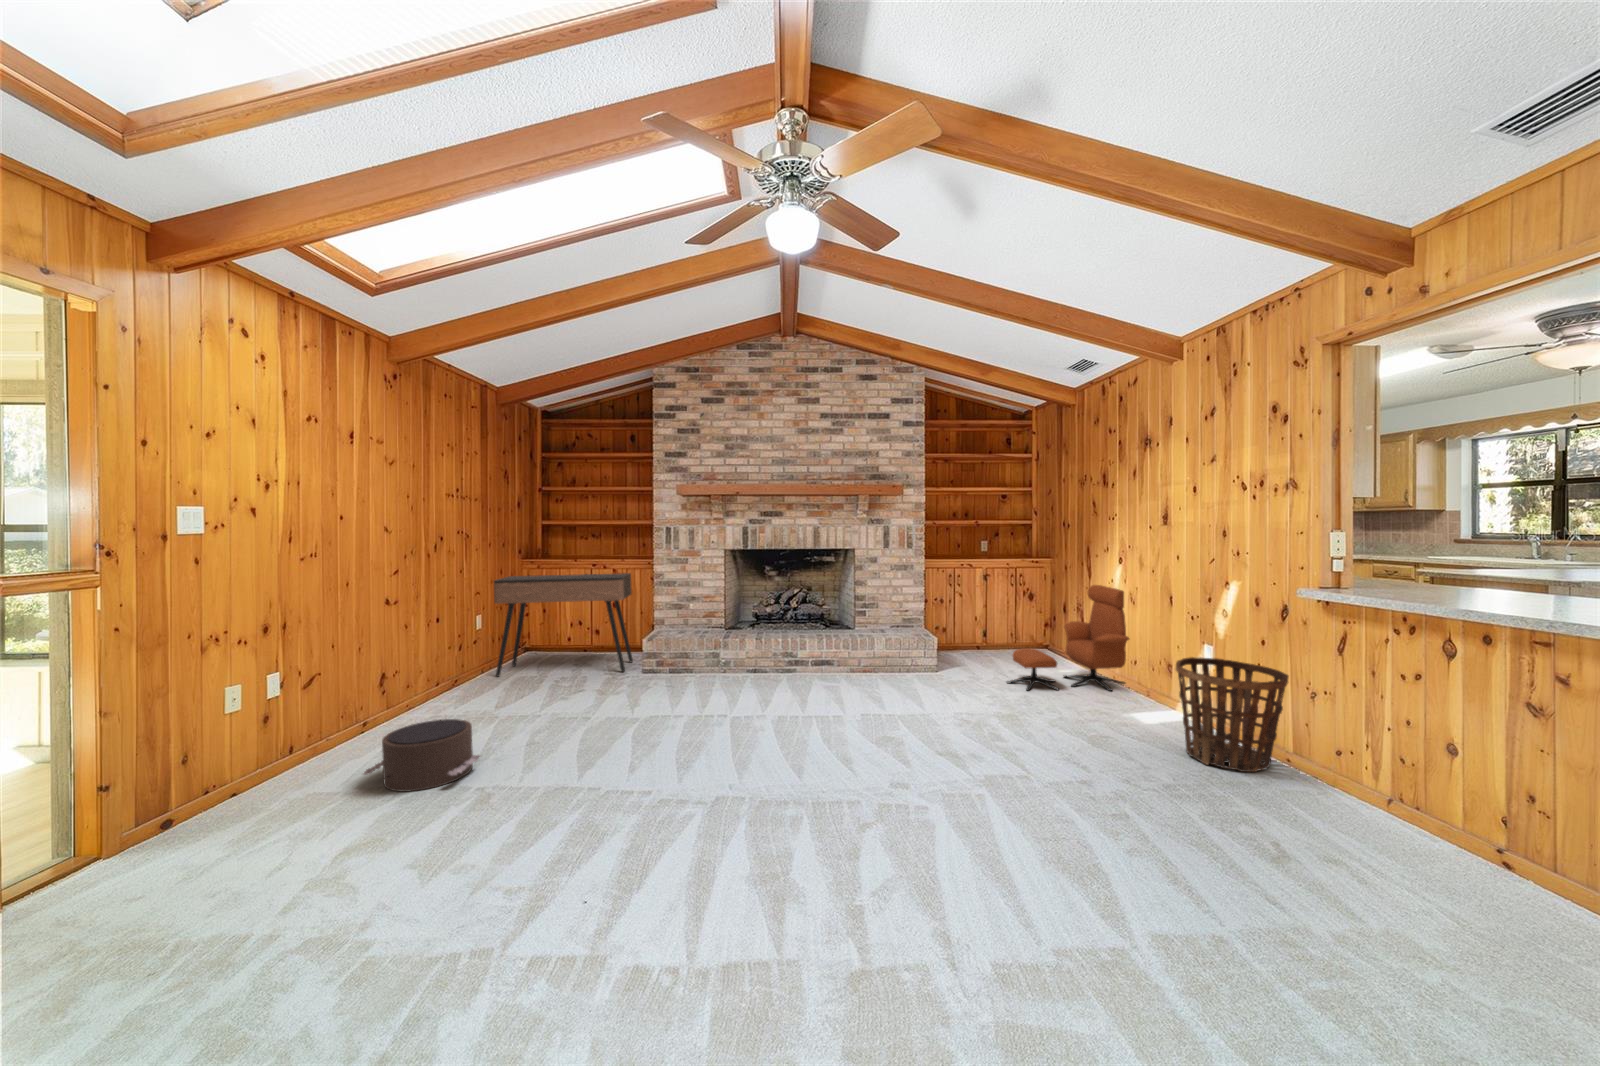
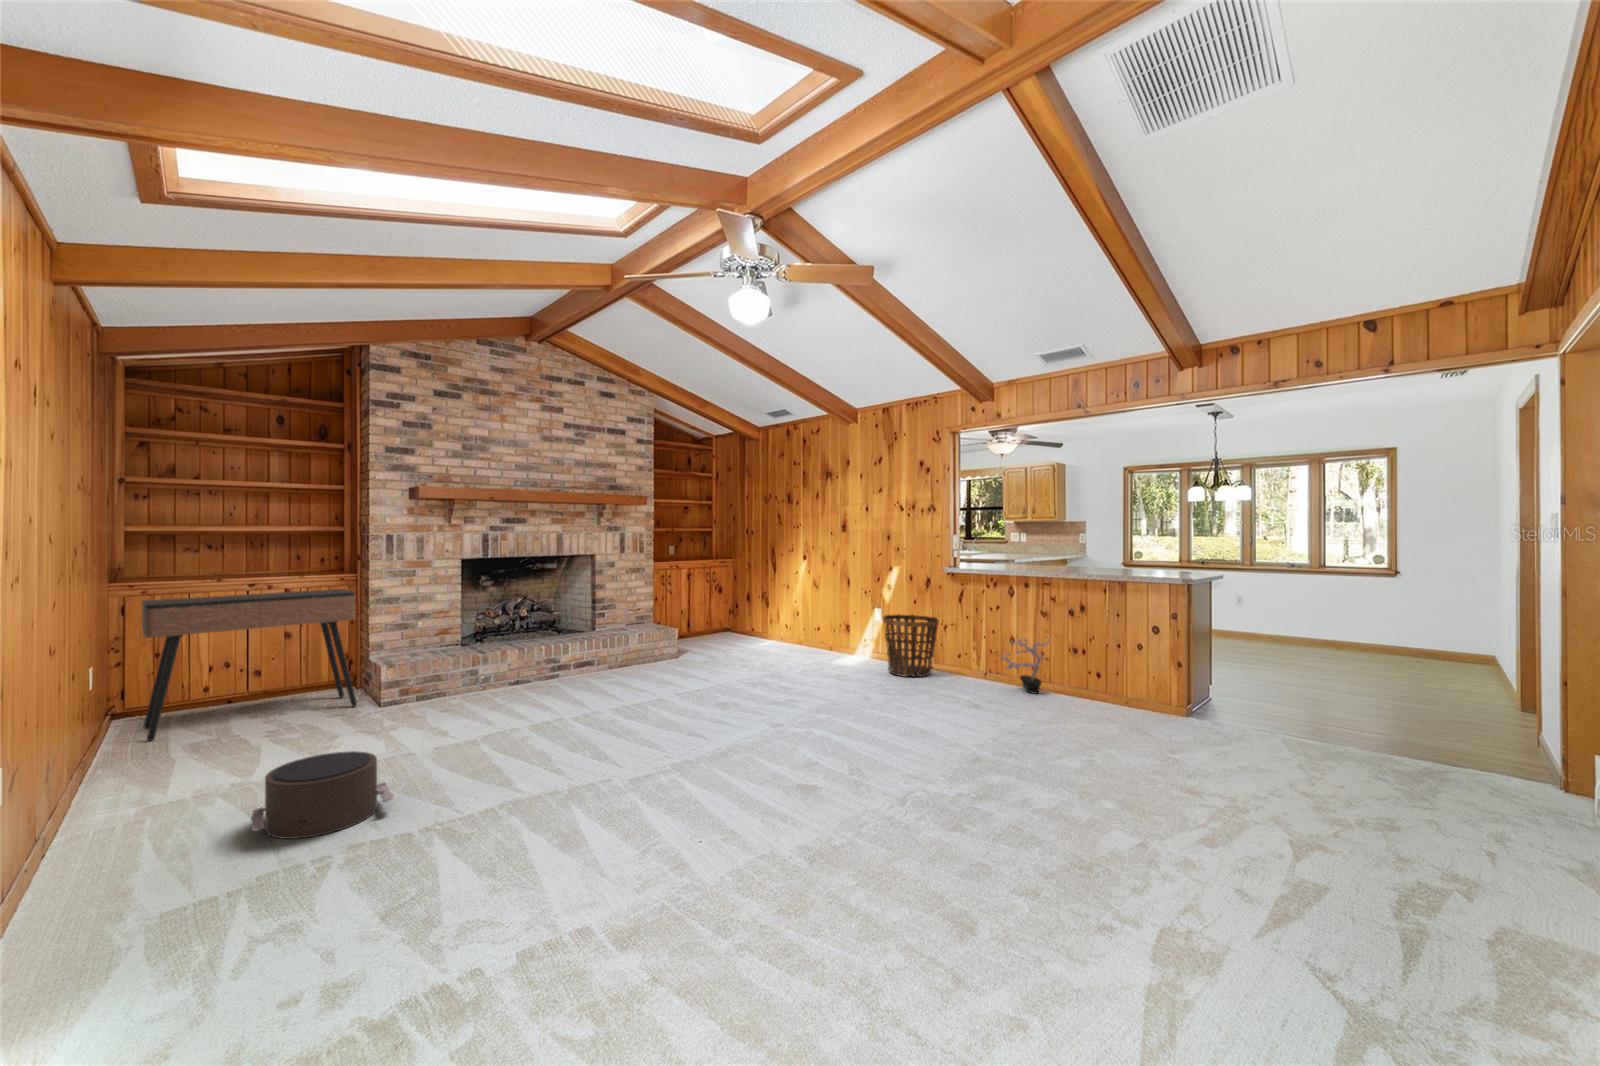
lounge chair: present [1007,585,1129,691] -> none [744,578,824,660]
potted plant: none [1393,743,1551,884] -> present [998,638,1050,694]

